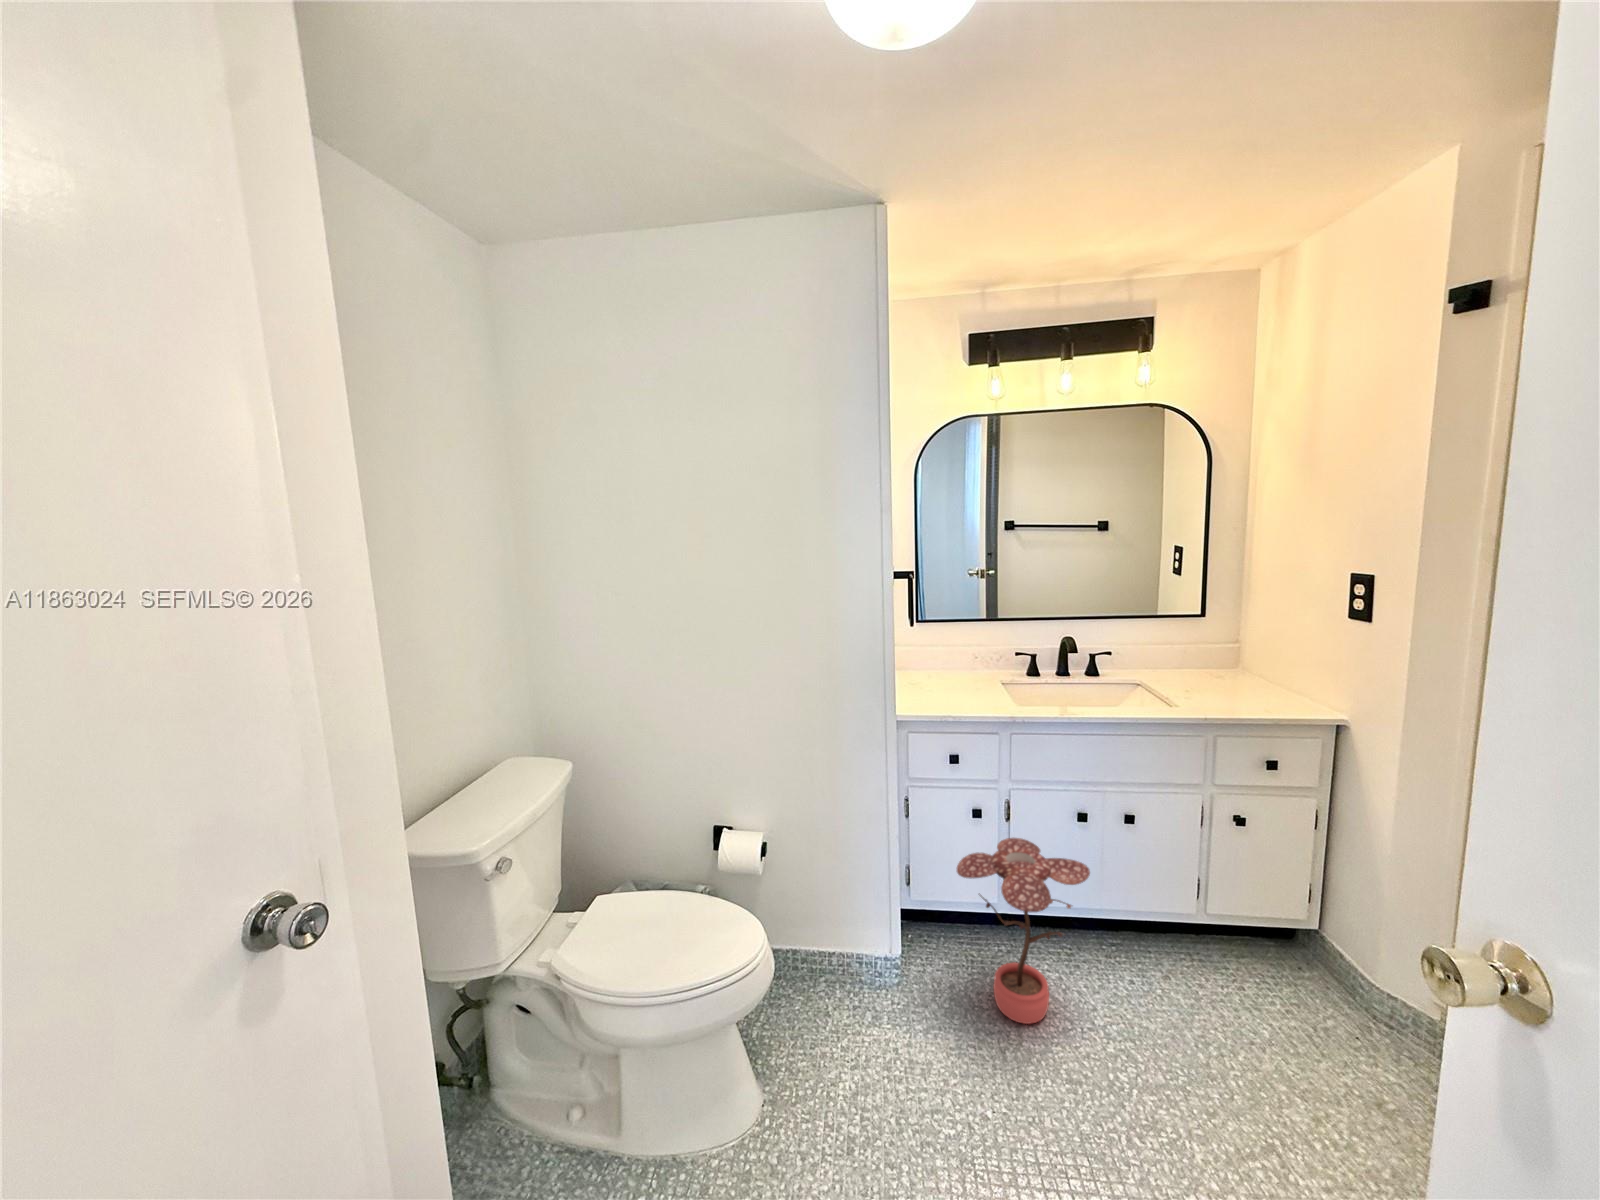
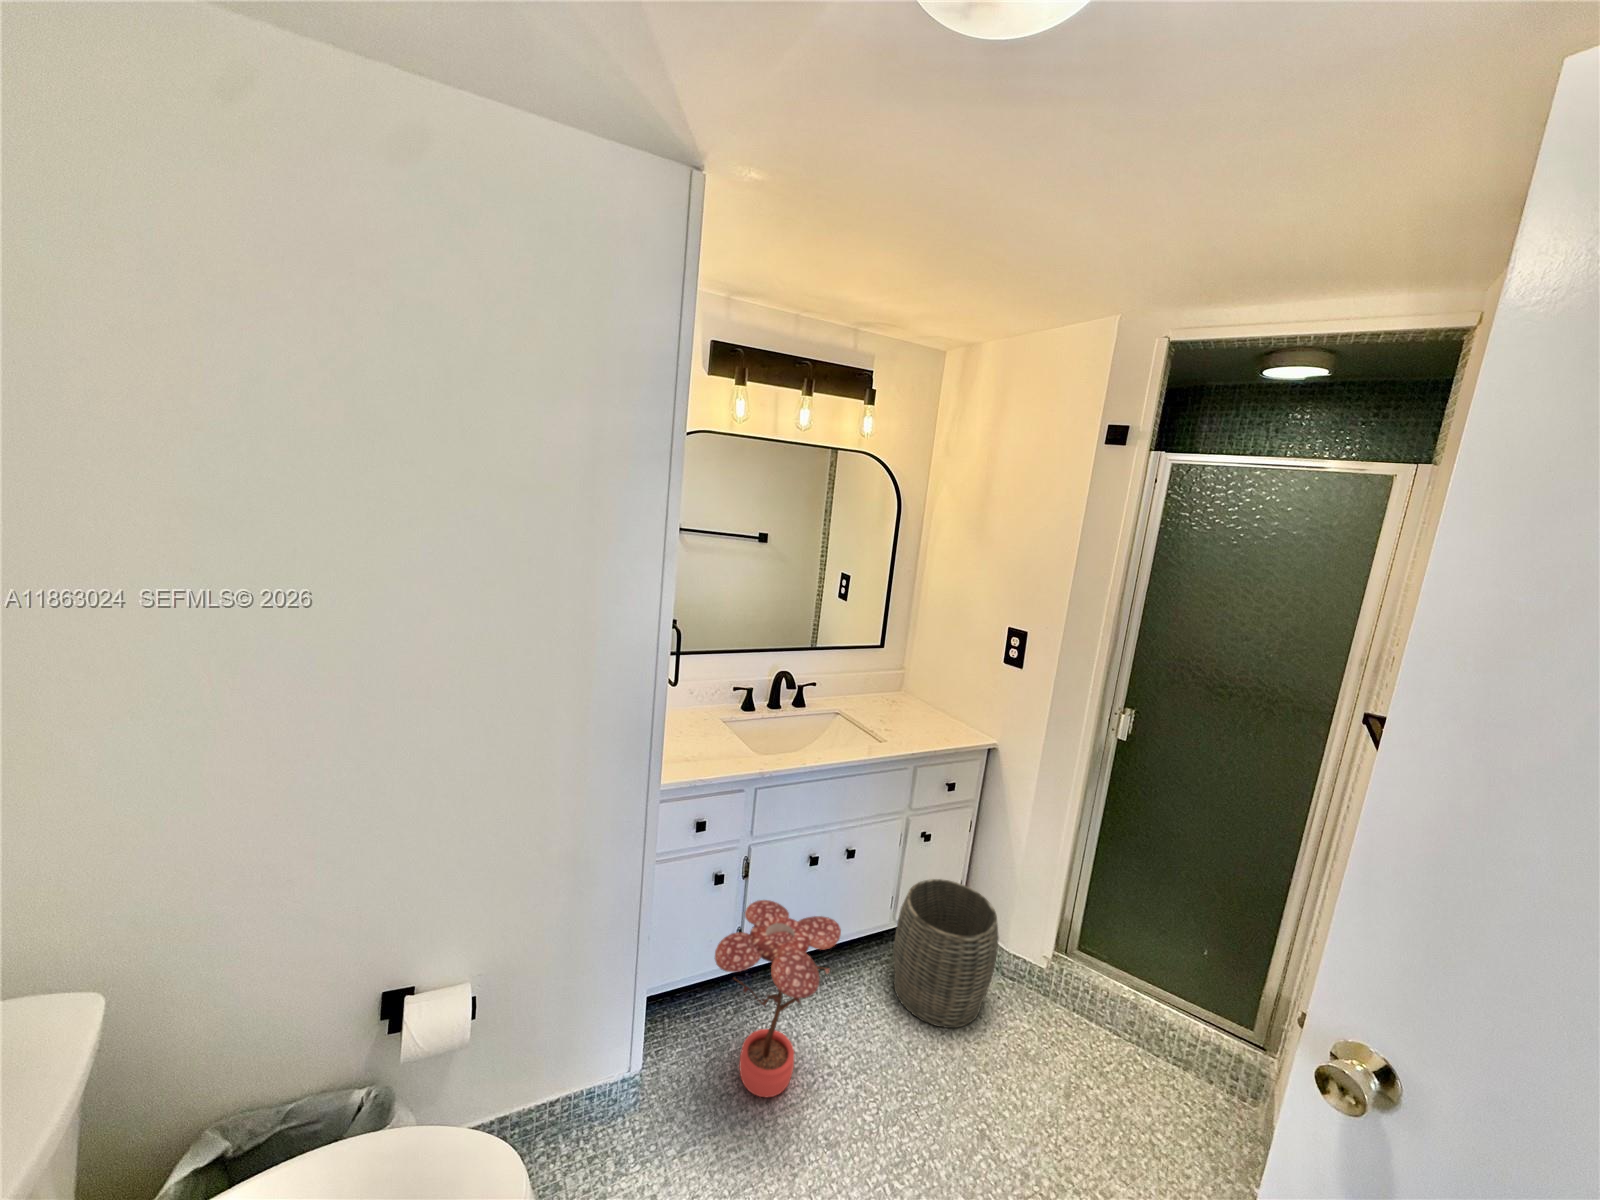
woven basket: none [1193,871,1338,1047] -> present [894,879,999,1028]

